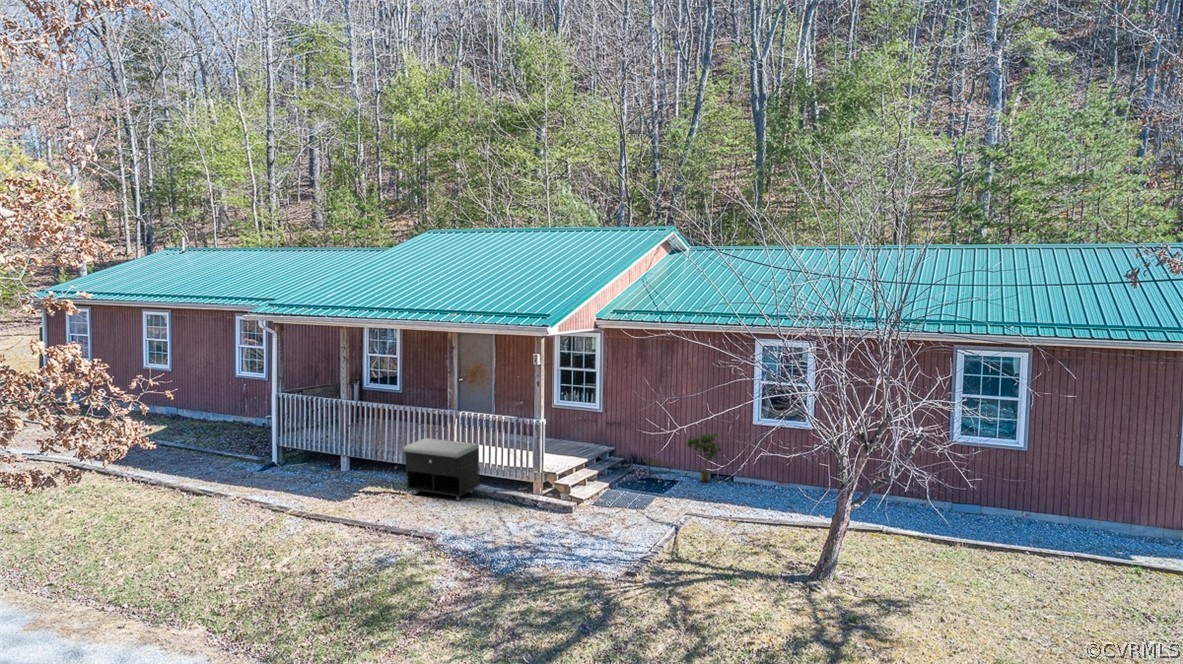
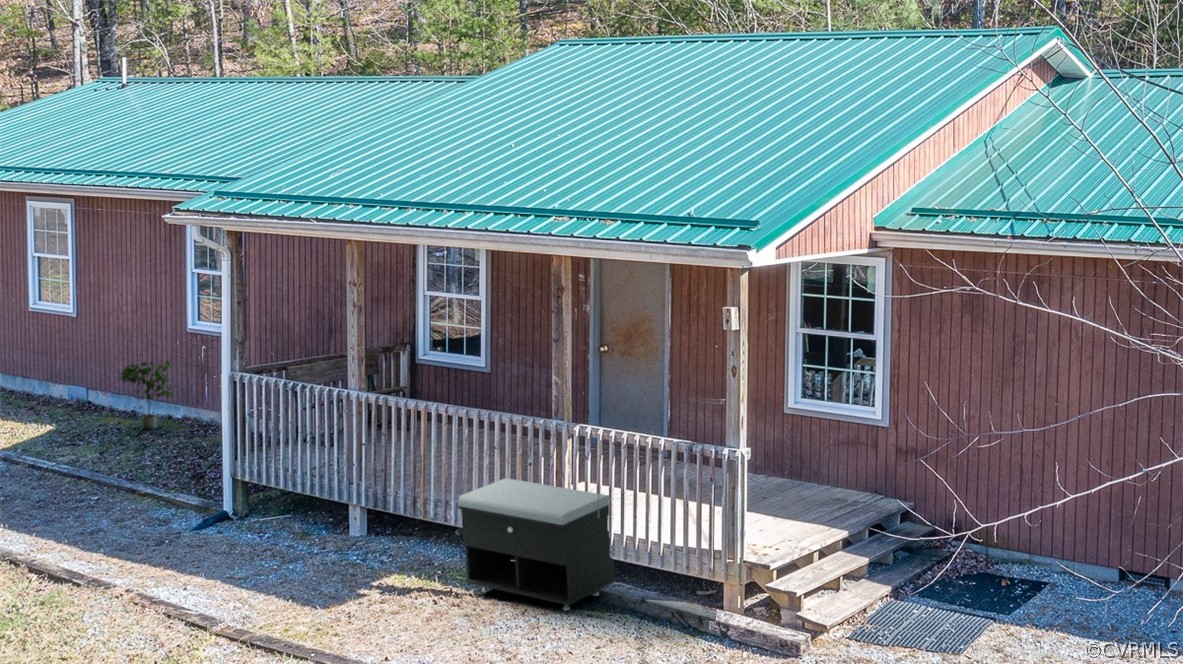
potted plant: present [684,433,721,482] -> present [119,360,177,430]

